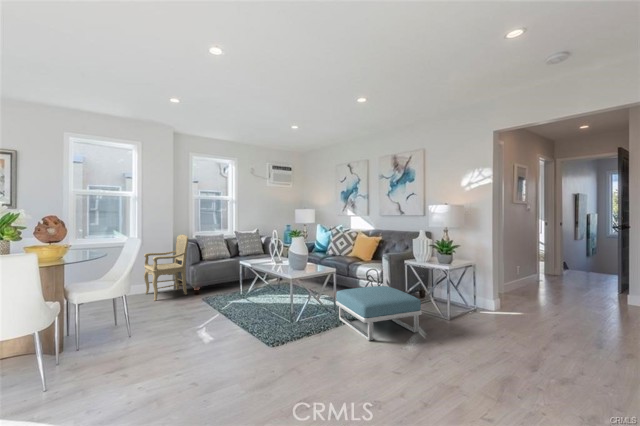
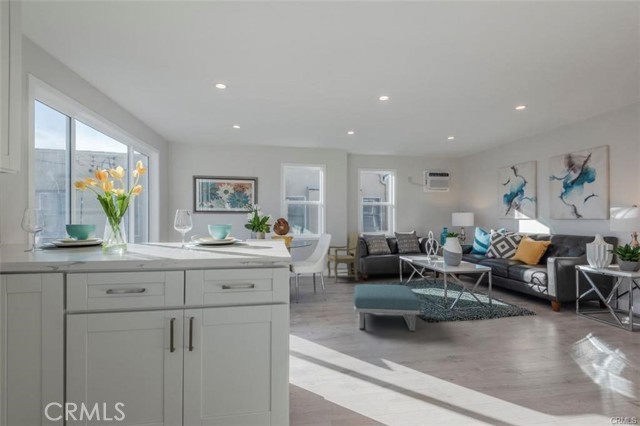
footstool: present [336,286,422,341] -> present [354,284,420,331]

